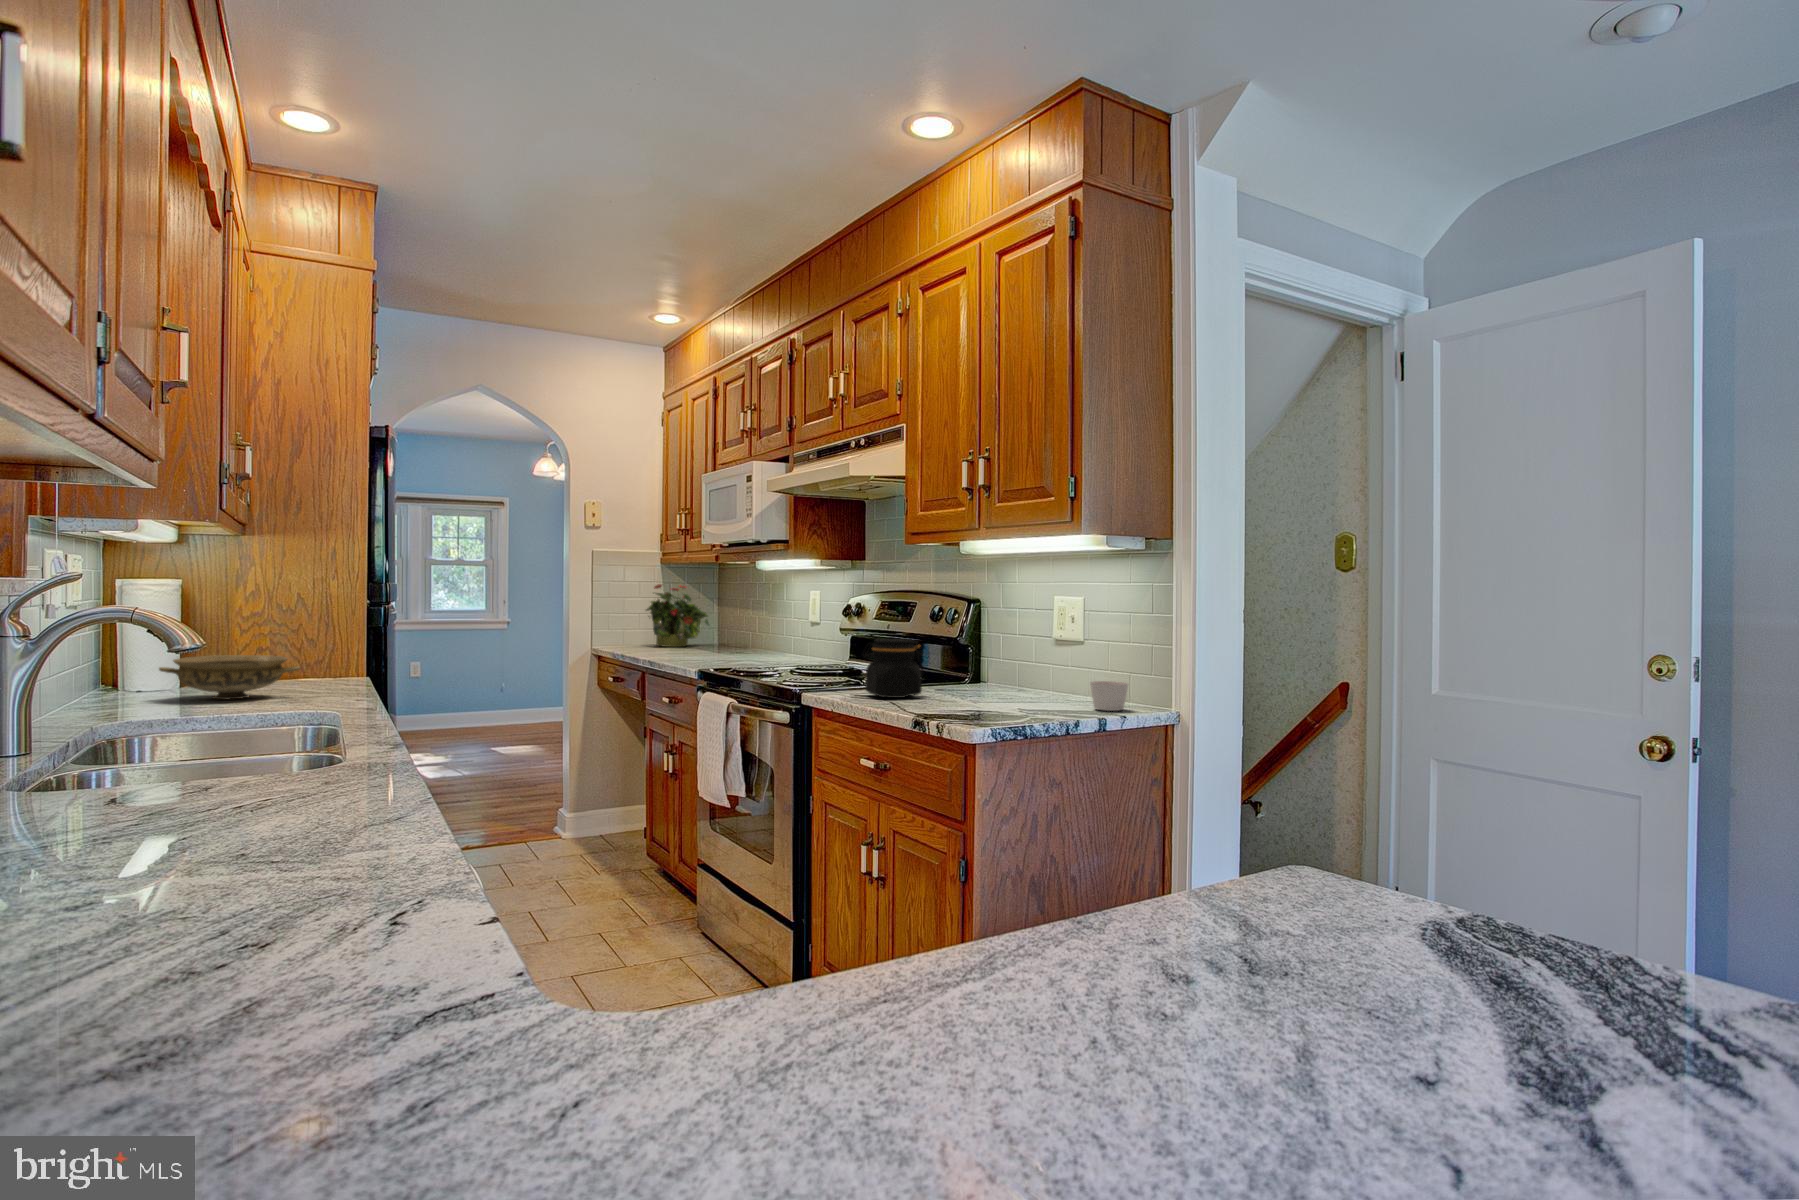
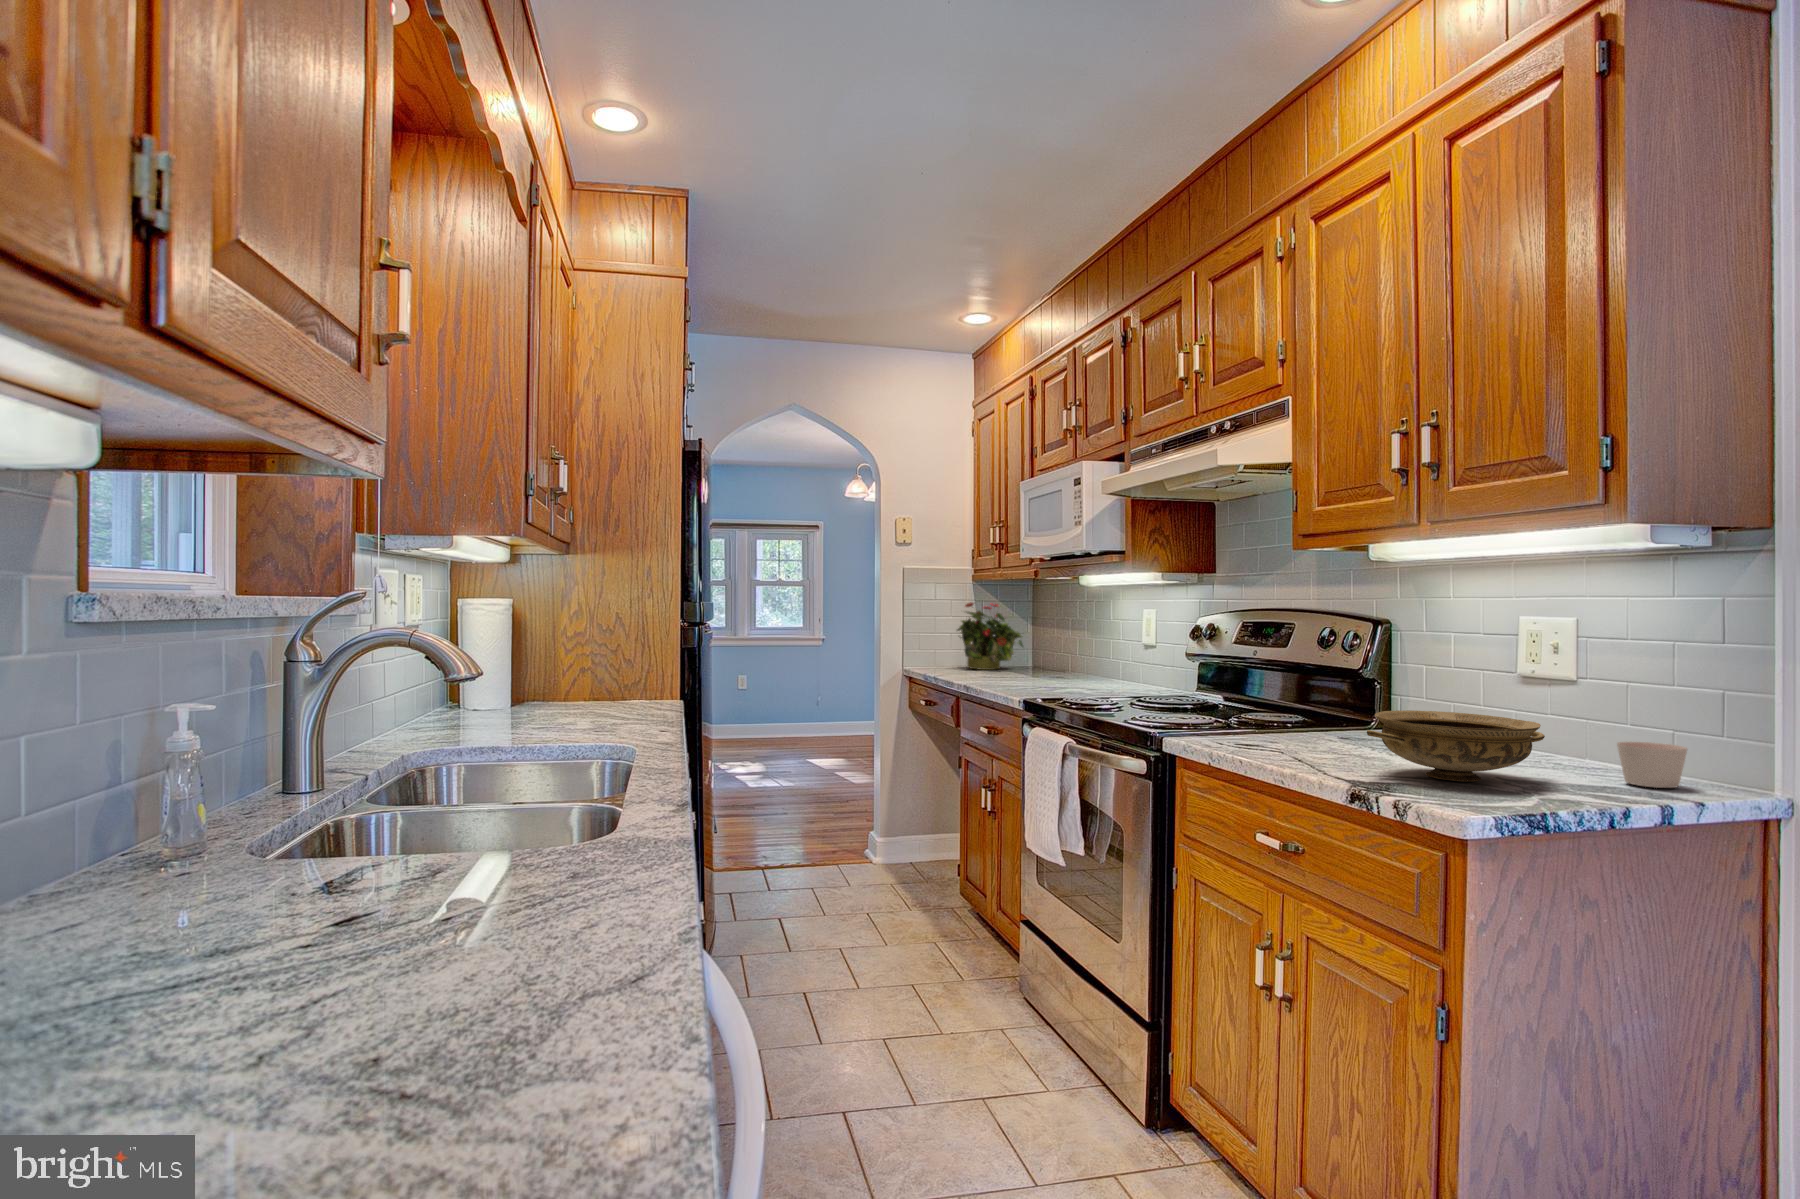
jar: present [863,639,924,698] -> none [1248,672,1335,751]
ceramic bowl: present [159,655,300,699] -> present [1367,710,1545,782]

